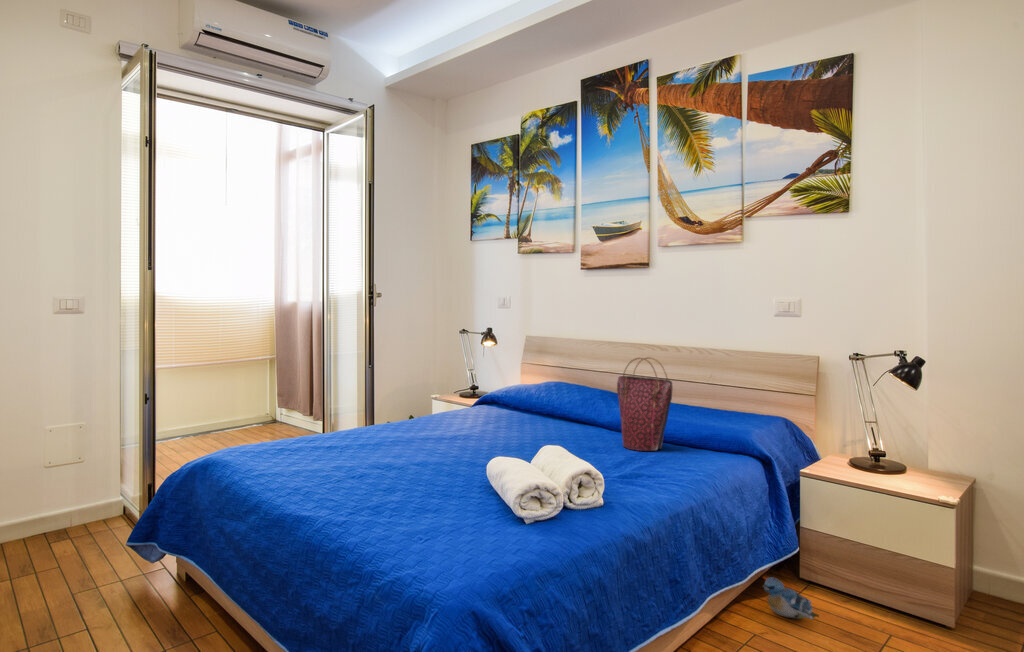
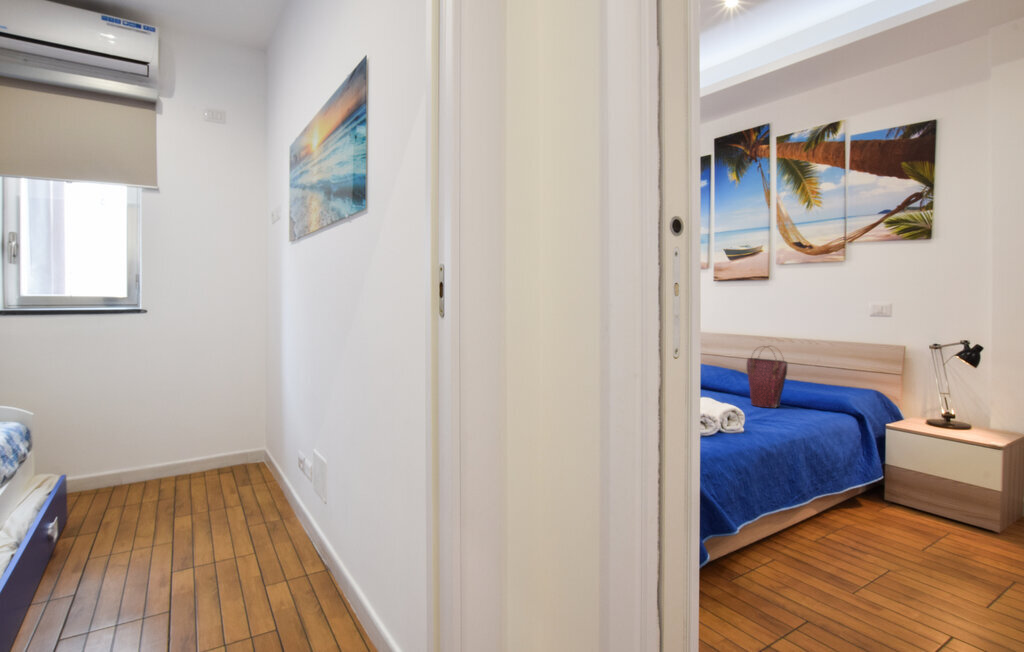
plush toy: present [763,577,819,619] -> none [852,492,894,519]

